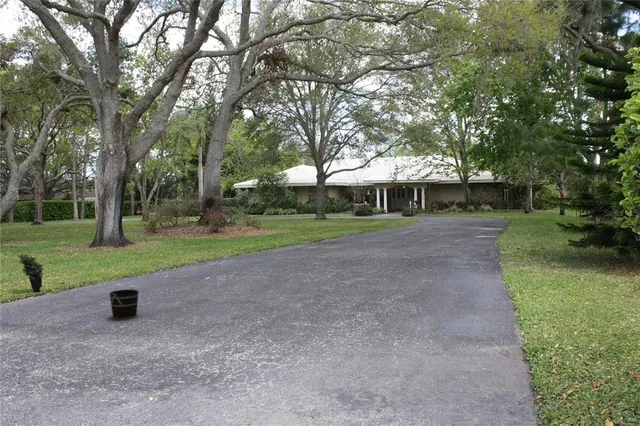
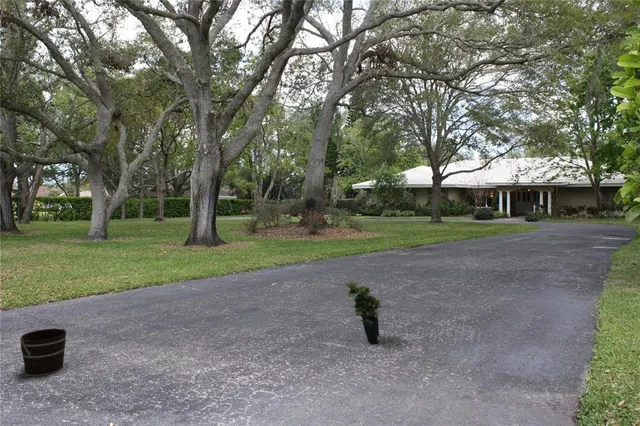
potted plant: present [17,254,43,292] -> present [345,280,382,344]

